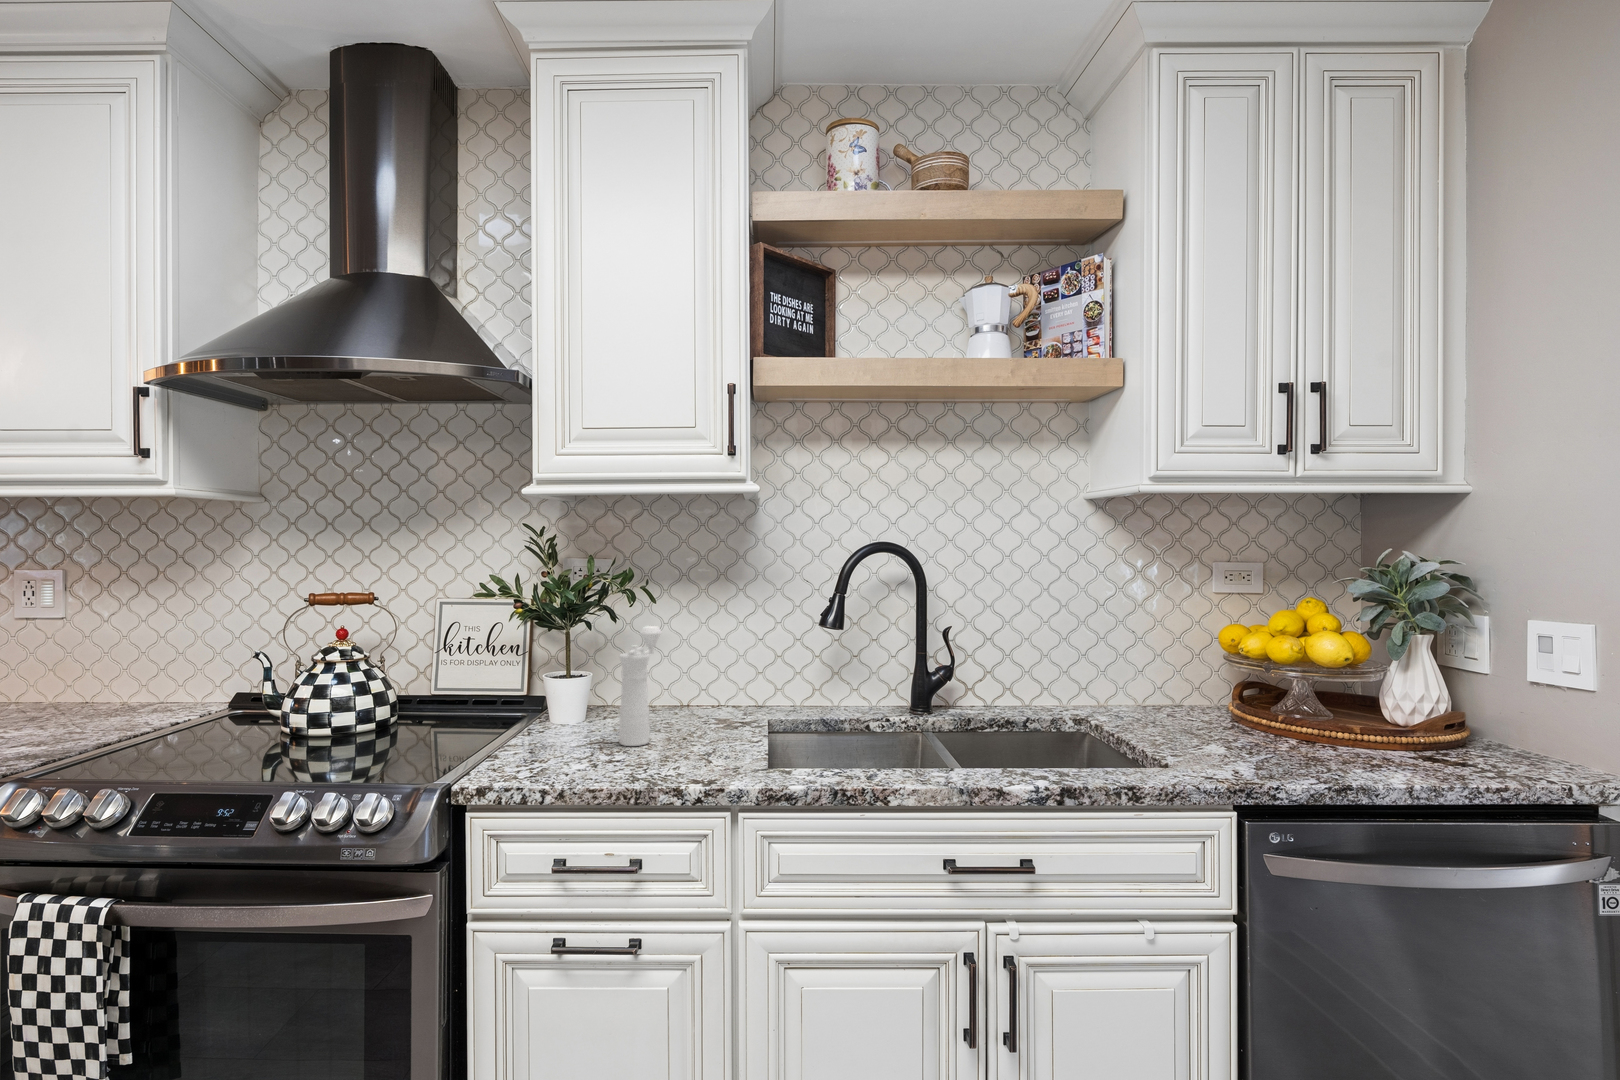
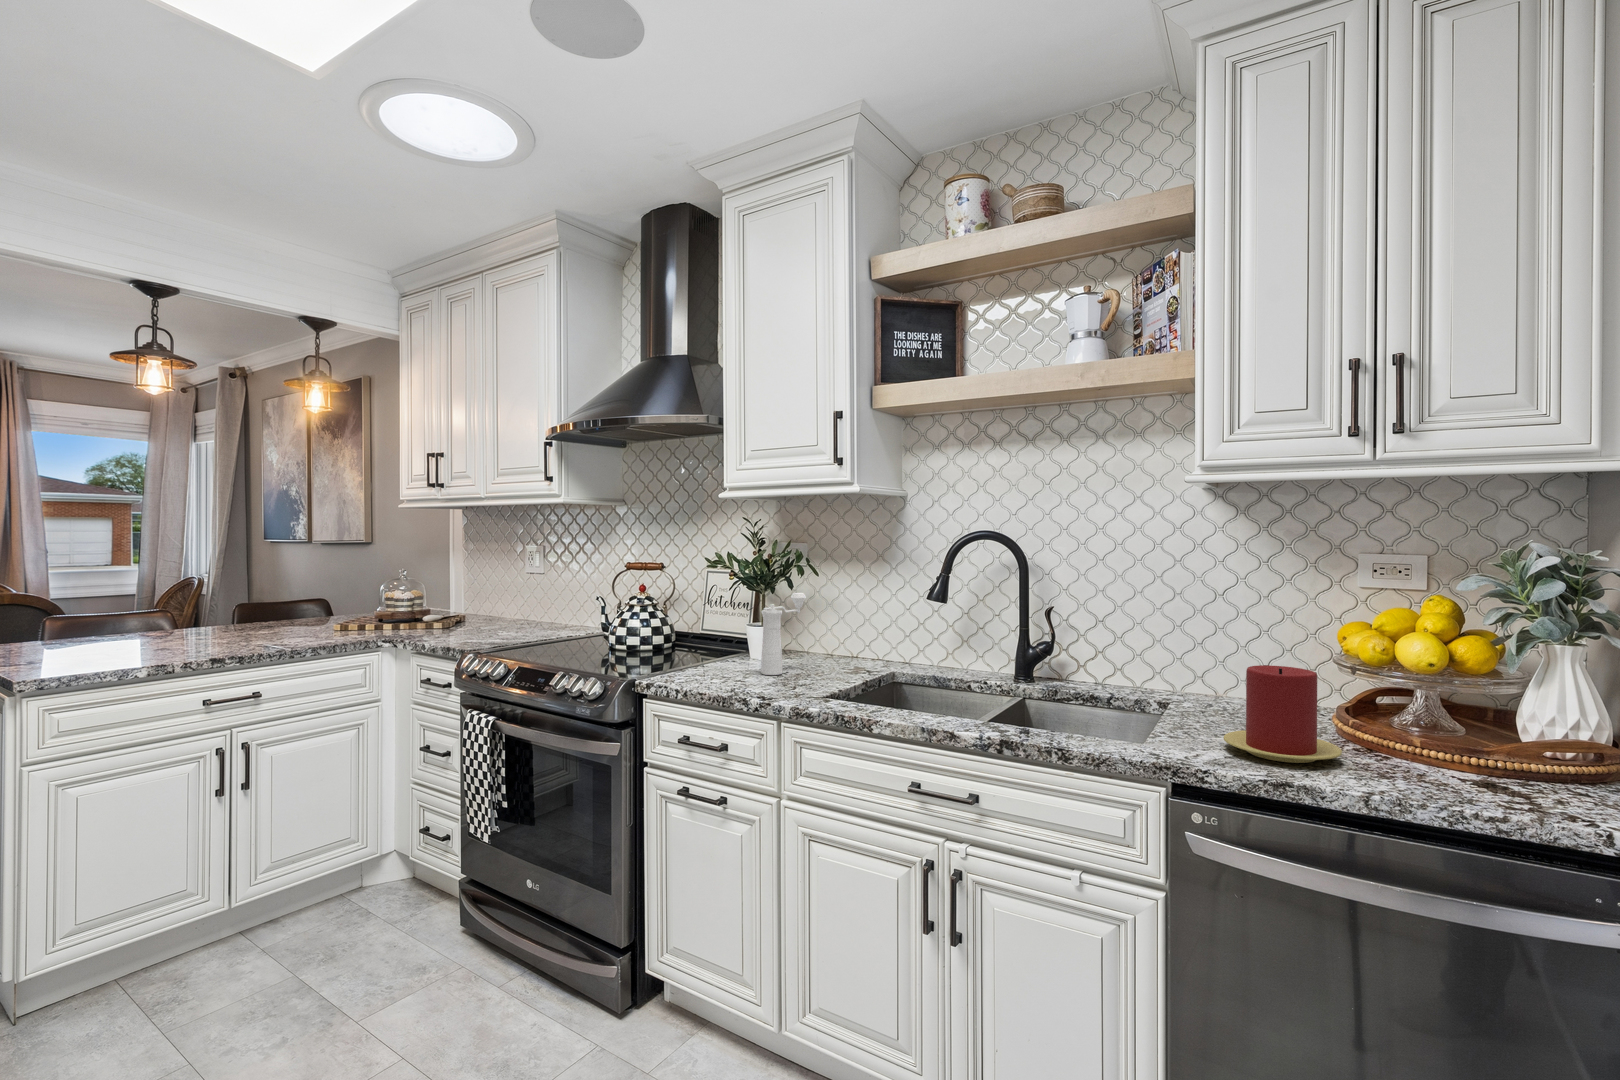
candle: none [1227,673,1339,765] -> present [1224,665,1342,763]

